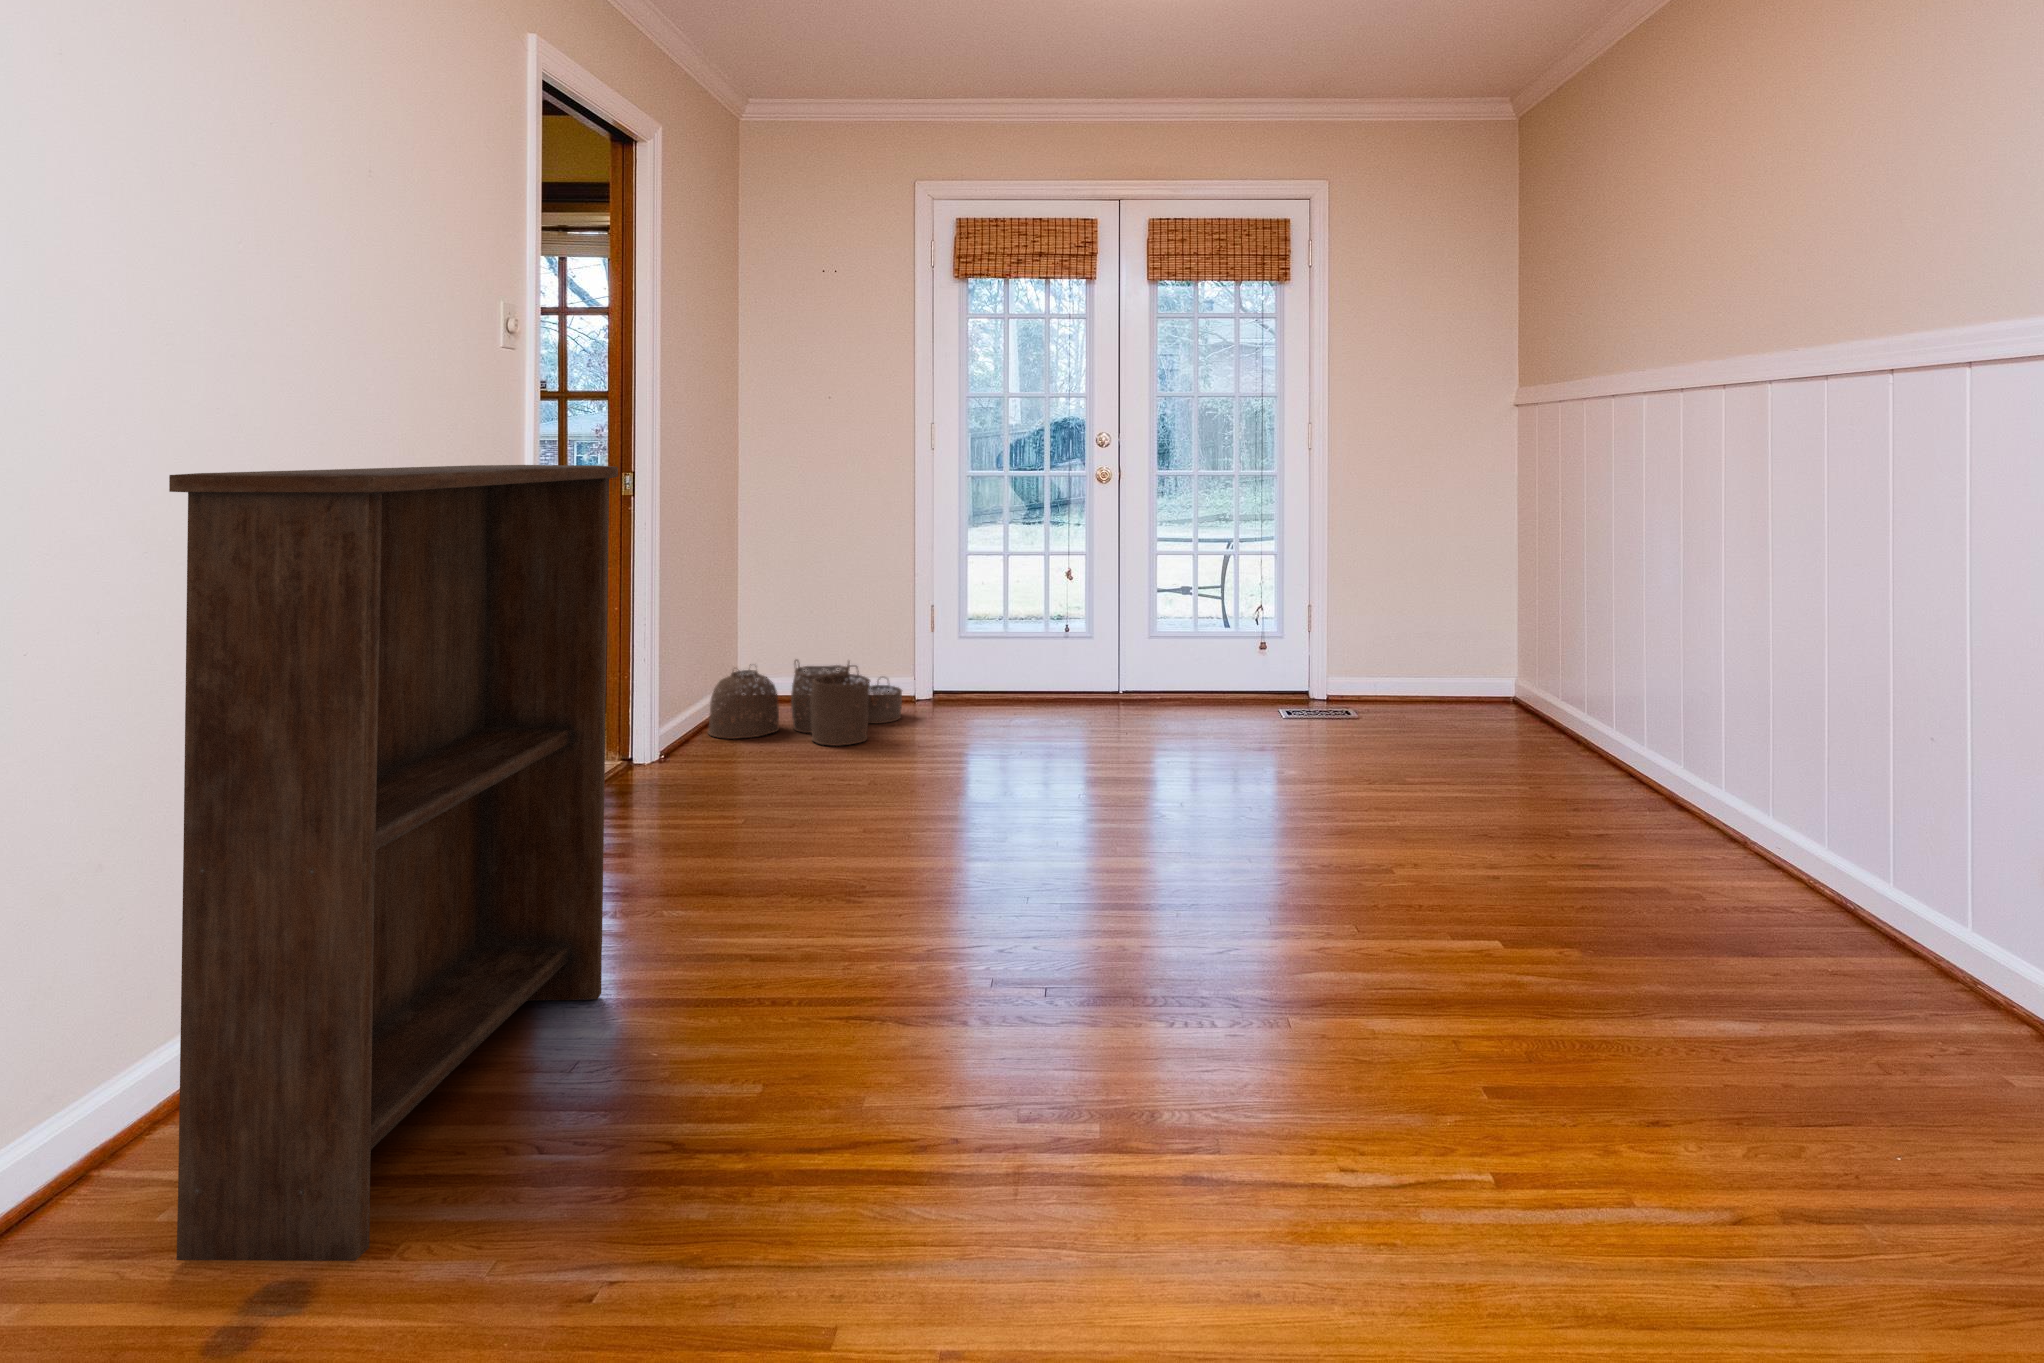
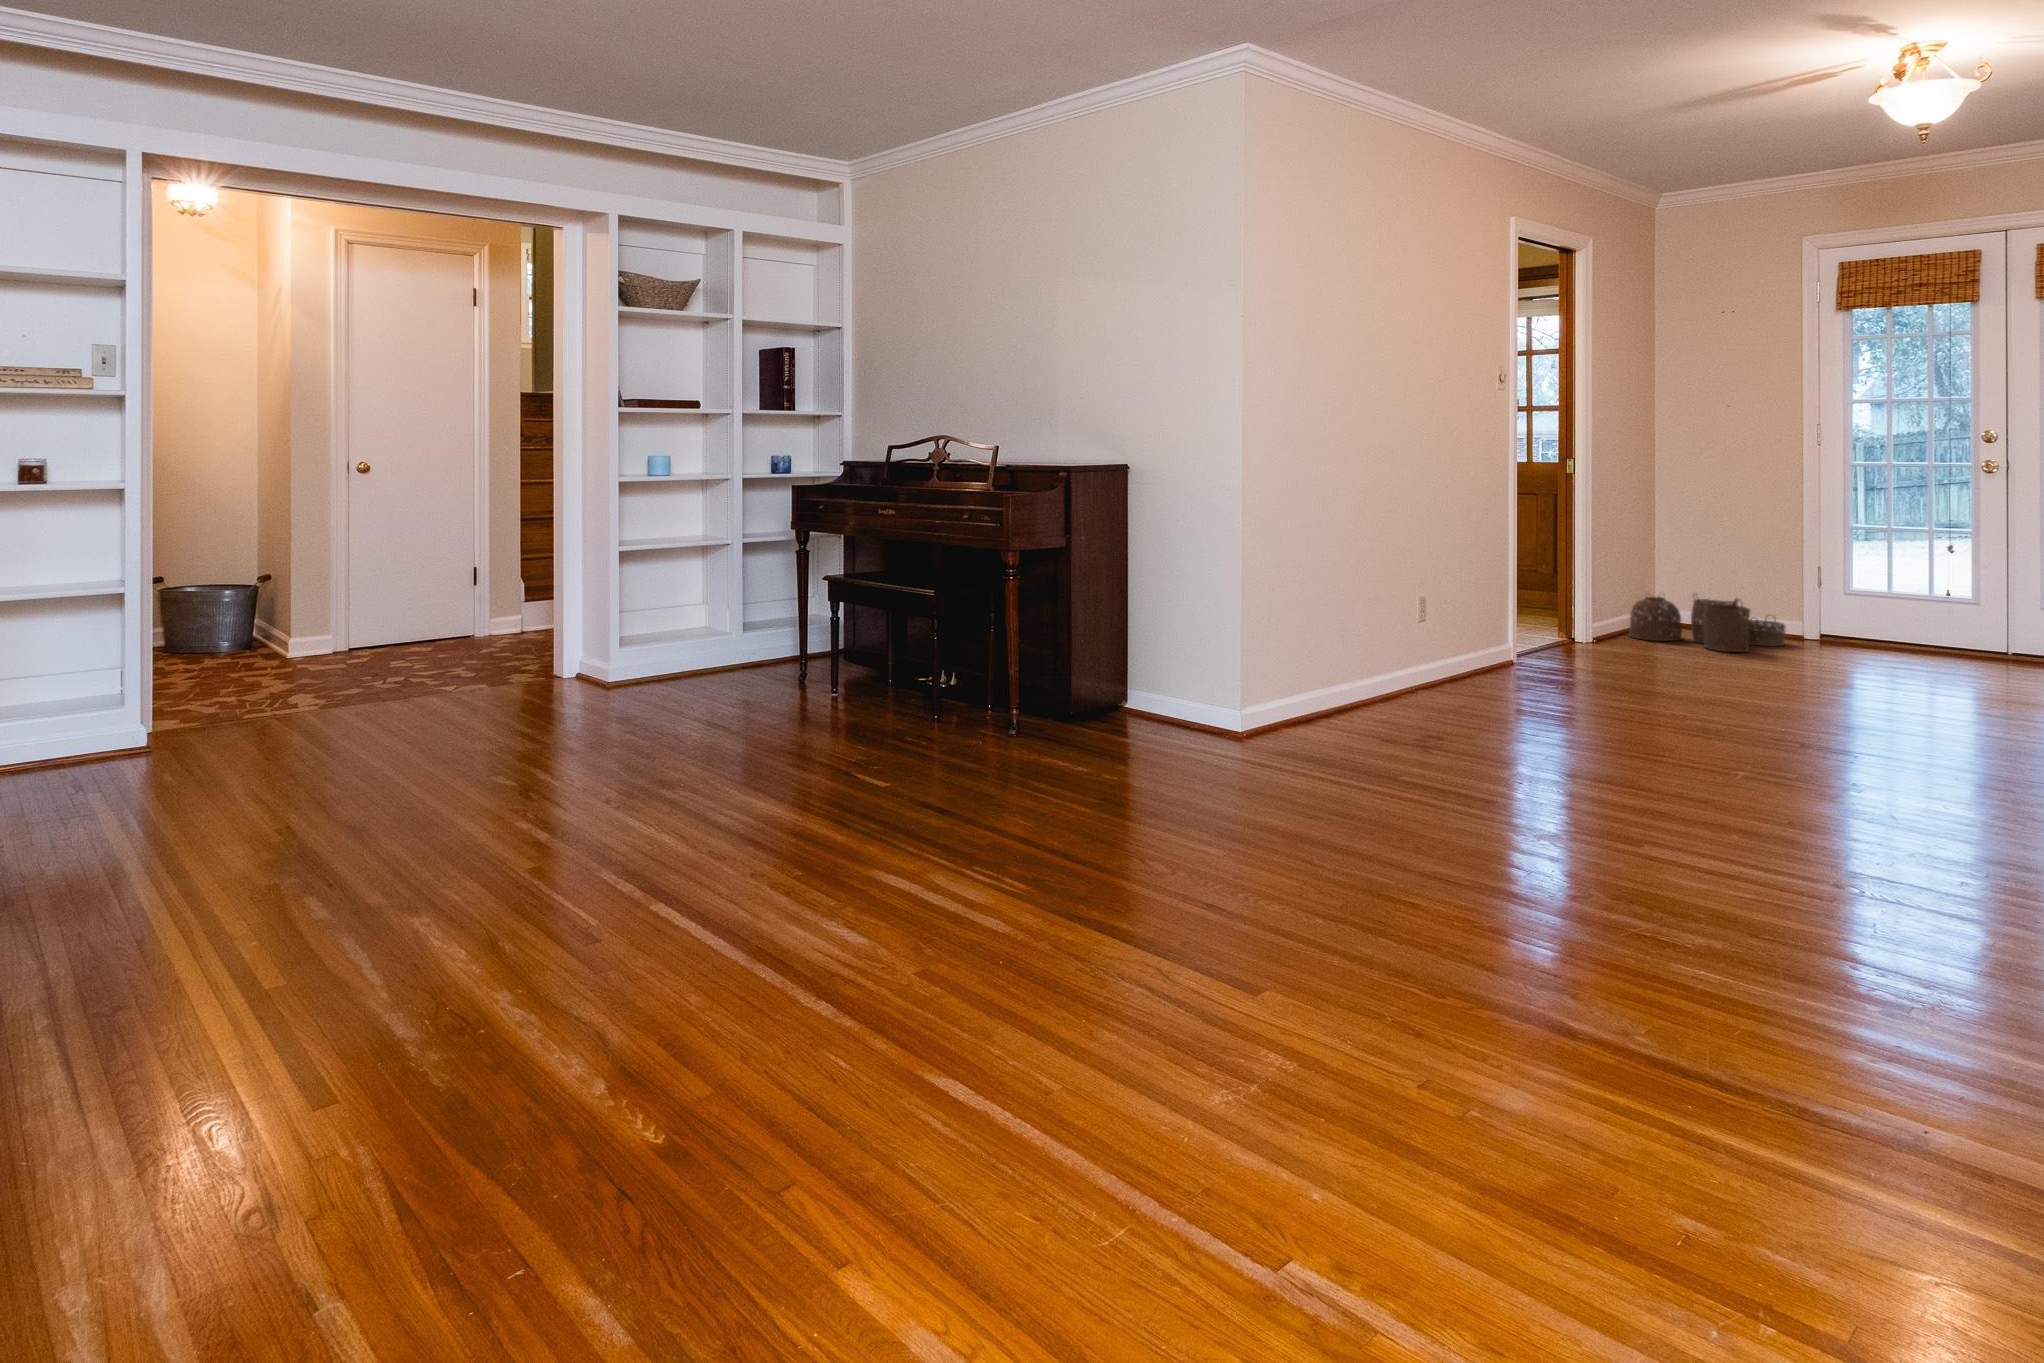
bookshelf: present [169,465,618,1261] -> none [1391,455,1554,738]

